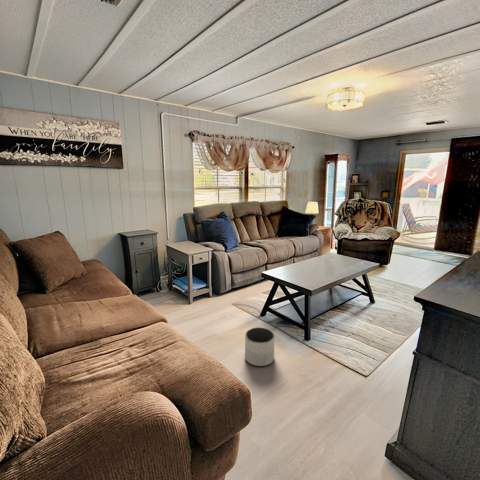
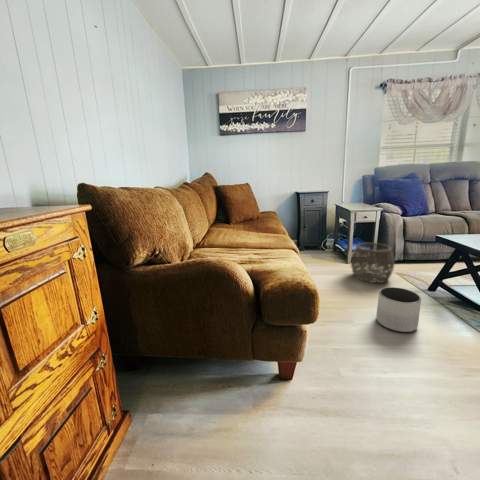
woven basket: none [201,284,235,323] -> present [351,243,394,283]

